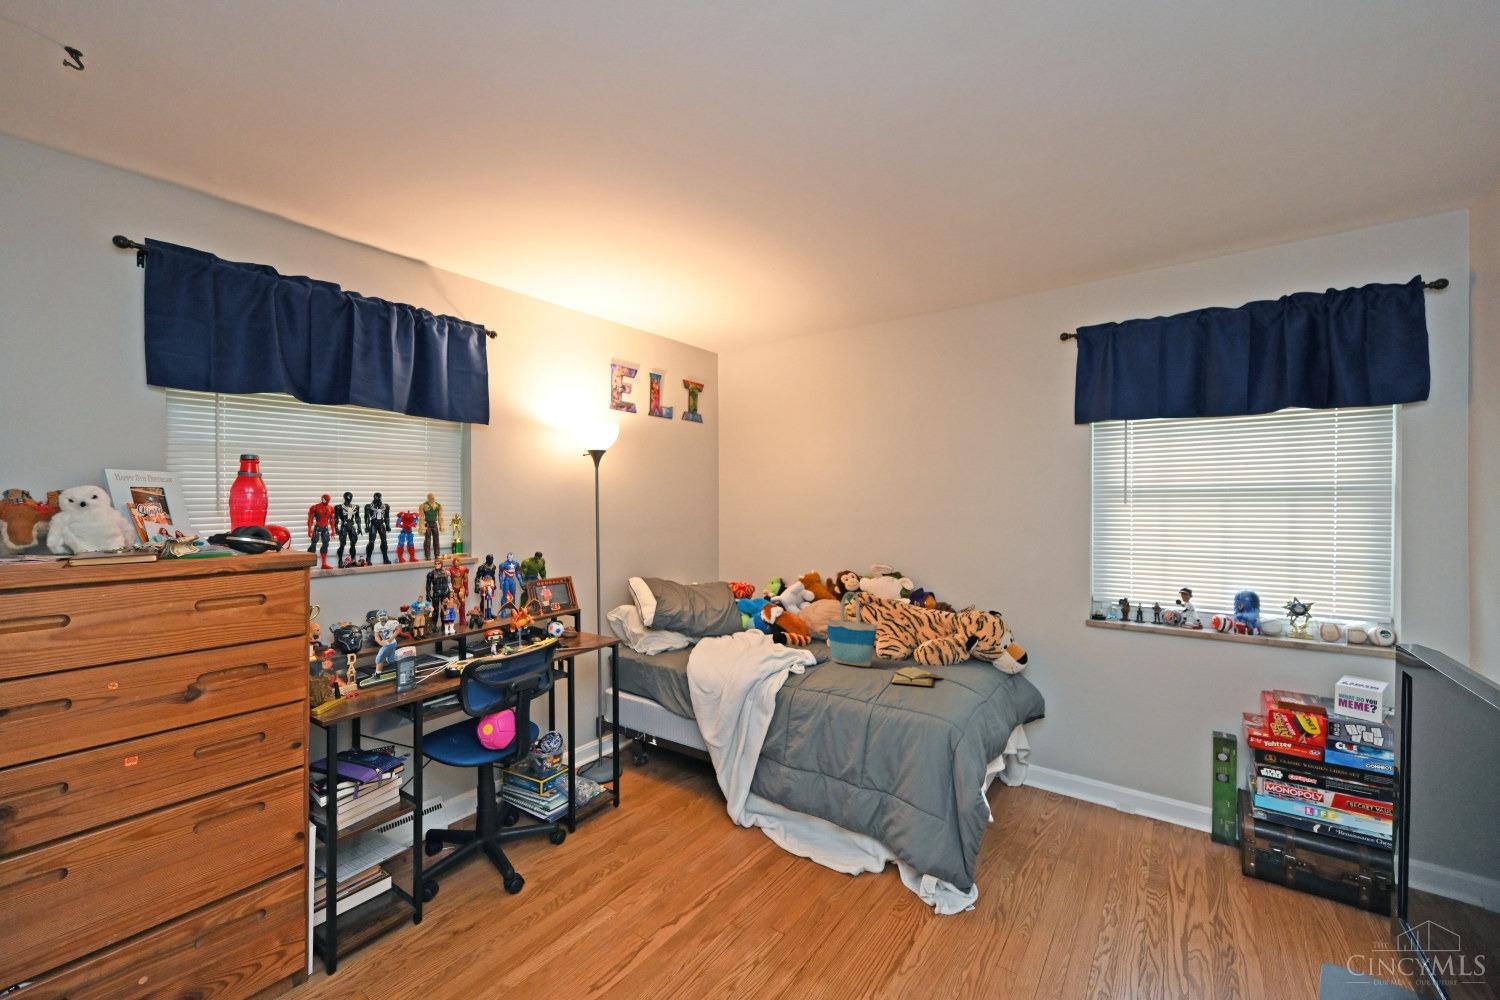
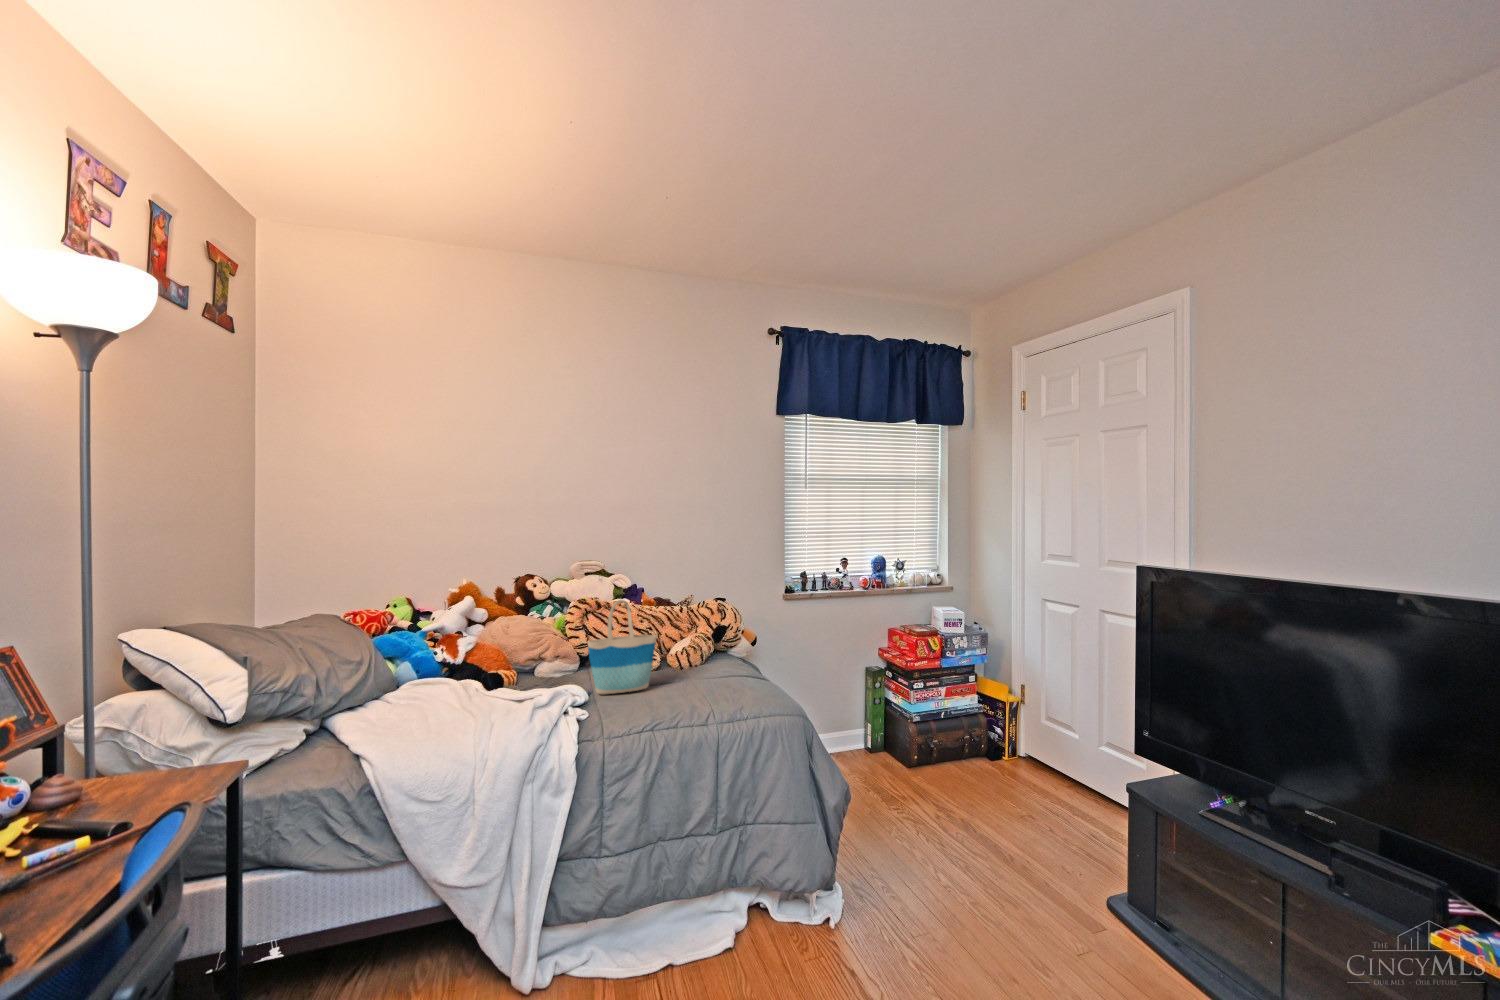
diary: present [890,667,943,686] -> none [686,675,742,701]

